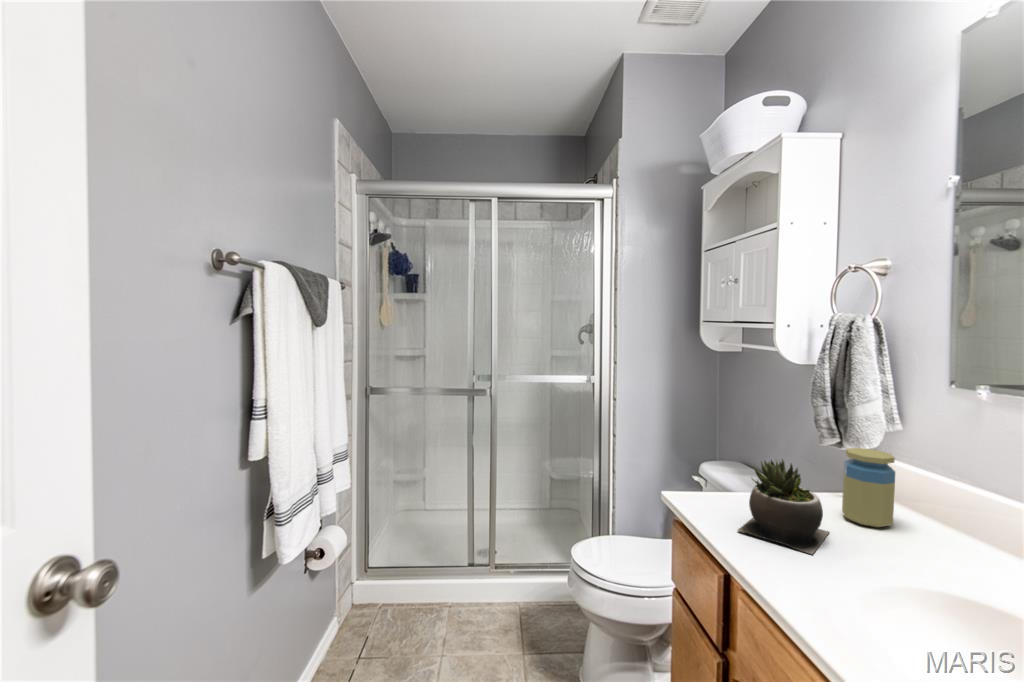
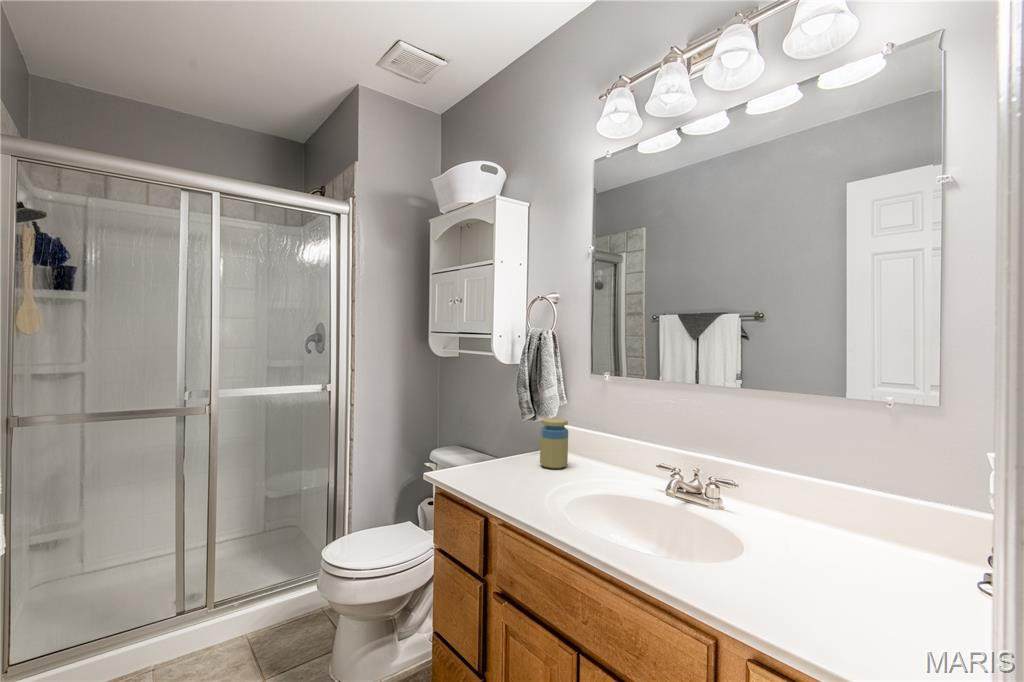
succulent plant: present [738,459,829,554] -> none [484,429,537,490]

